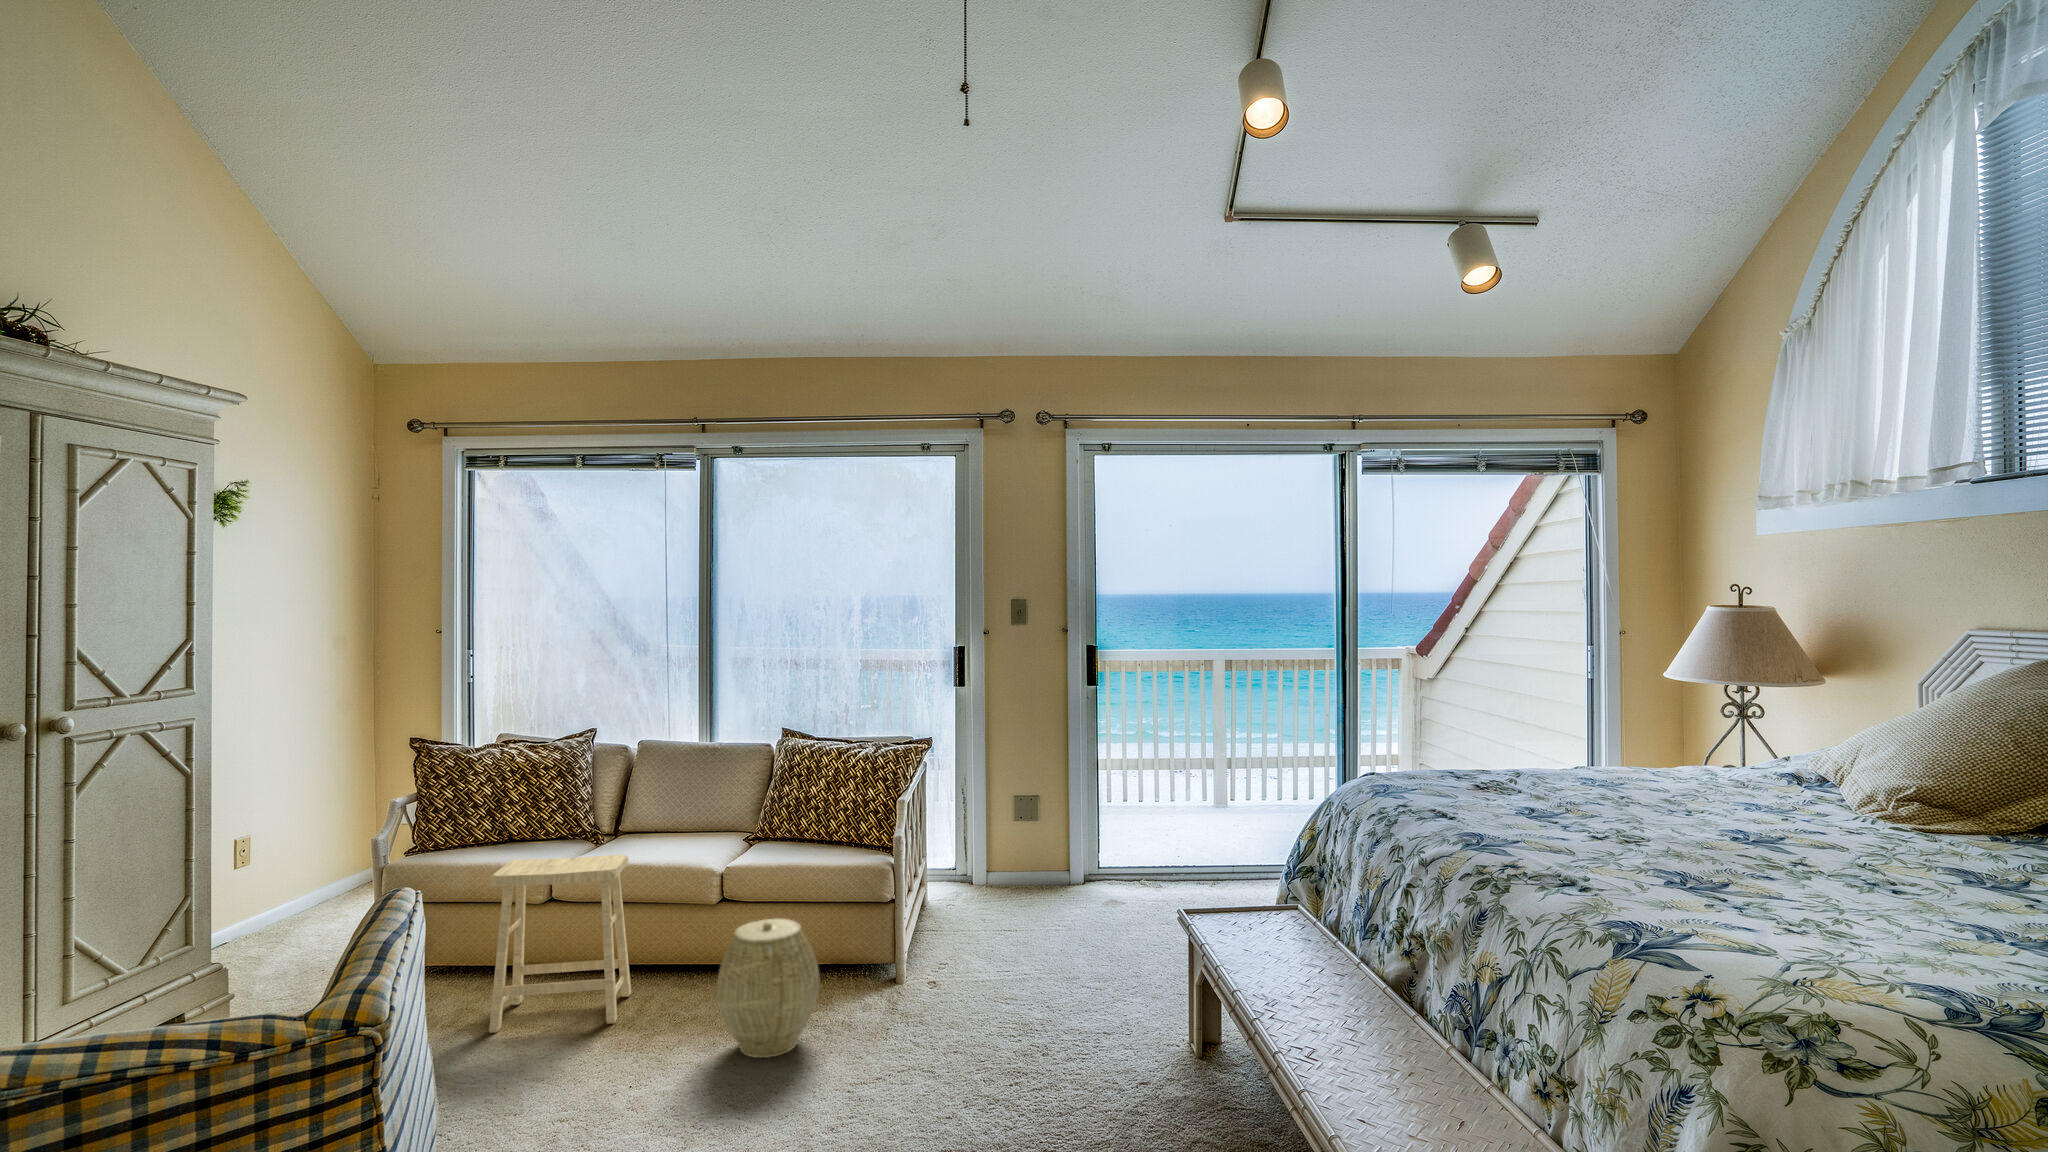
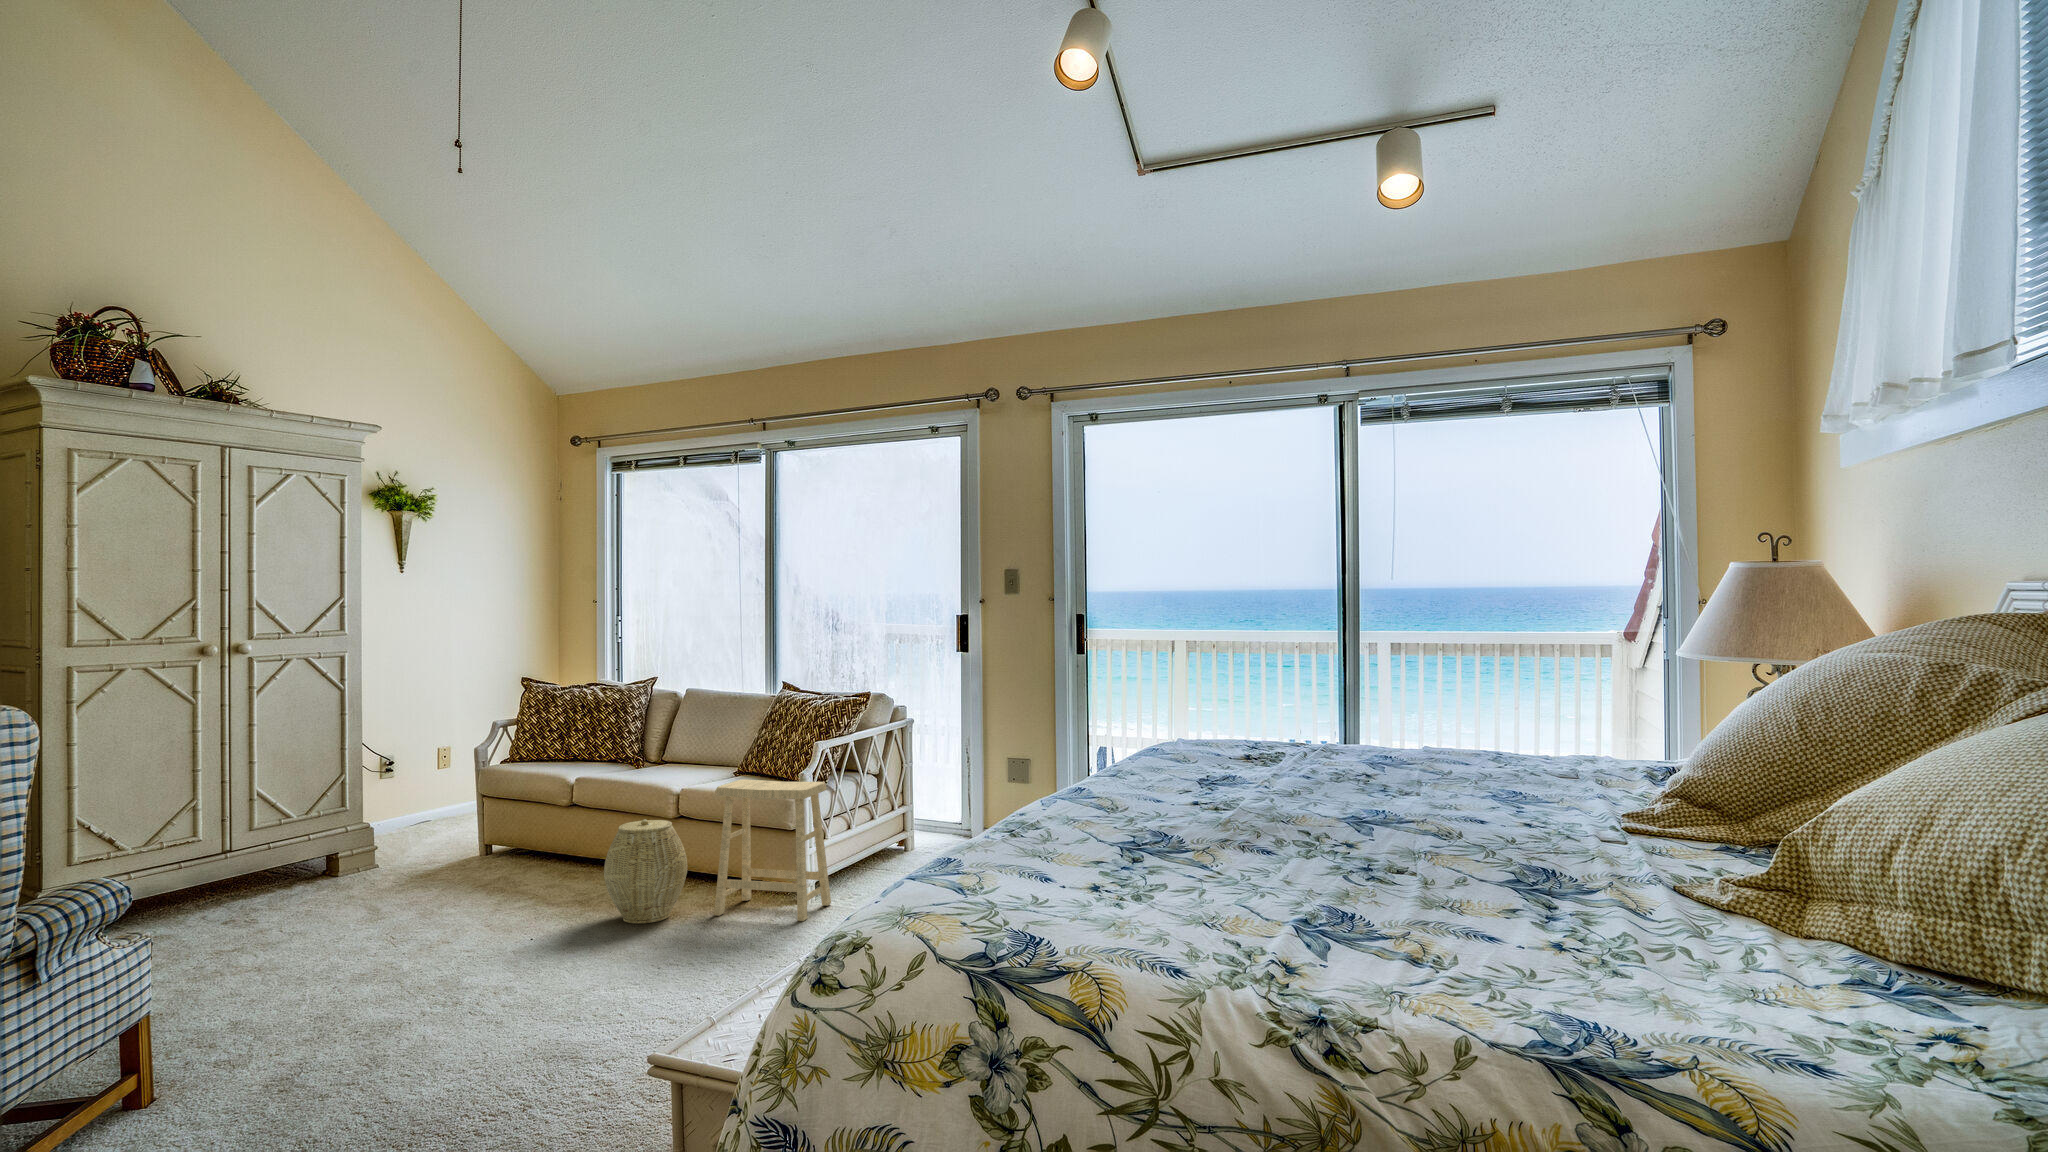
footstool: present [489,854,631,1033] -> present [714,779,831,921]

